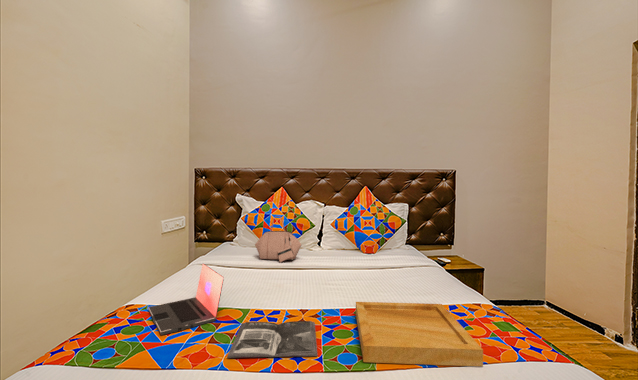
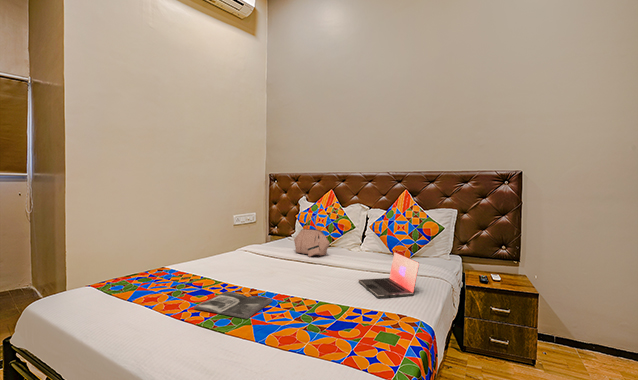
laptop: present [148,264,224,335] -> present [359,252,419,298]
tray: present [356,302,483,366] -> none [271,290,384,351]

